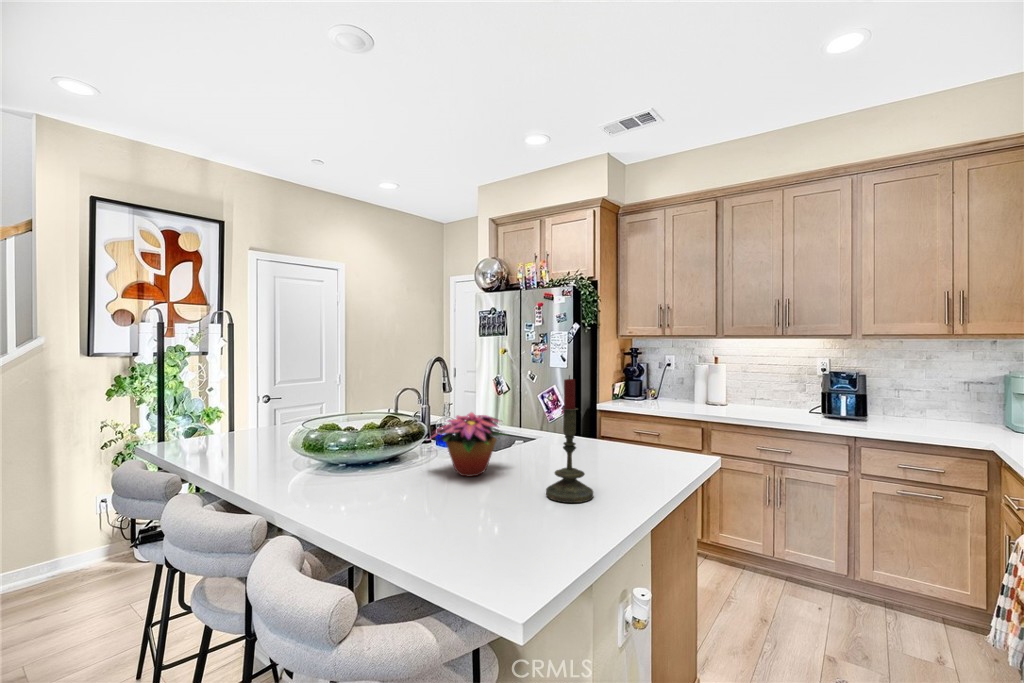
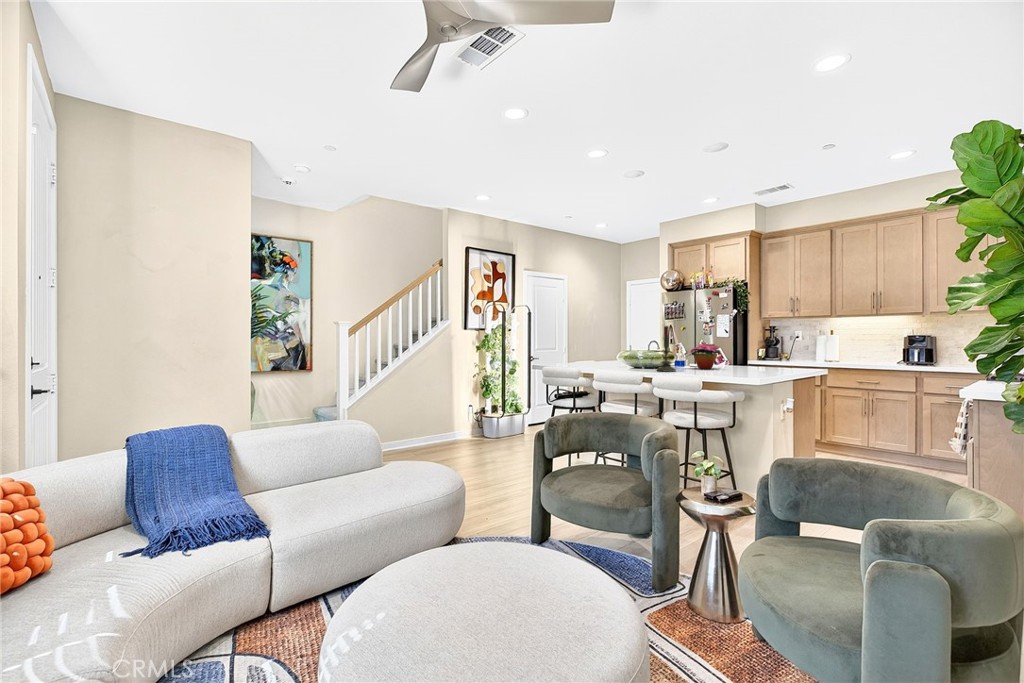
candle: present [546,376,593,503] -> present [657,326,676,372]

